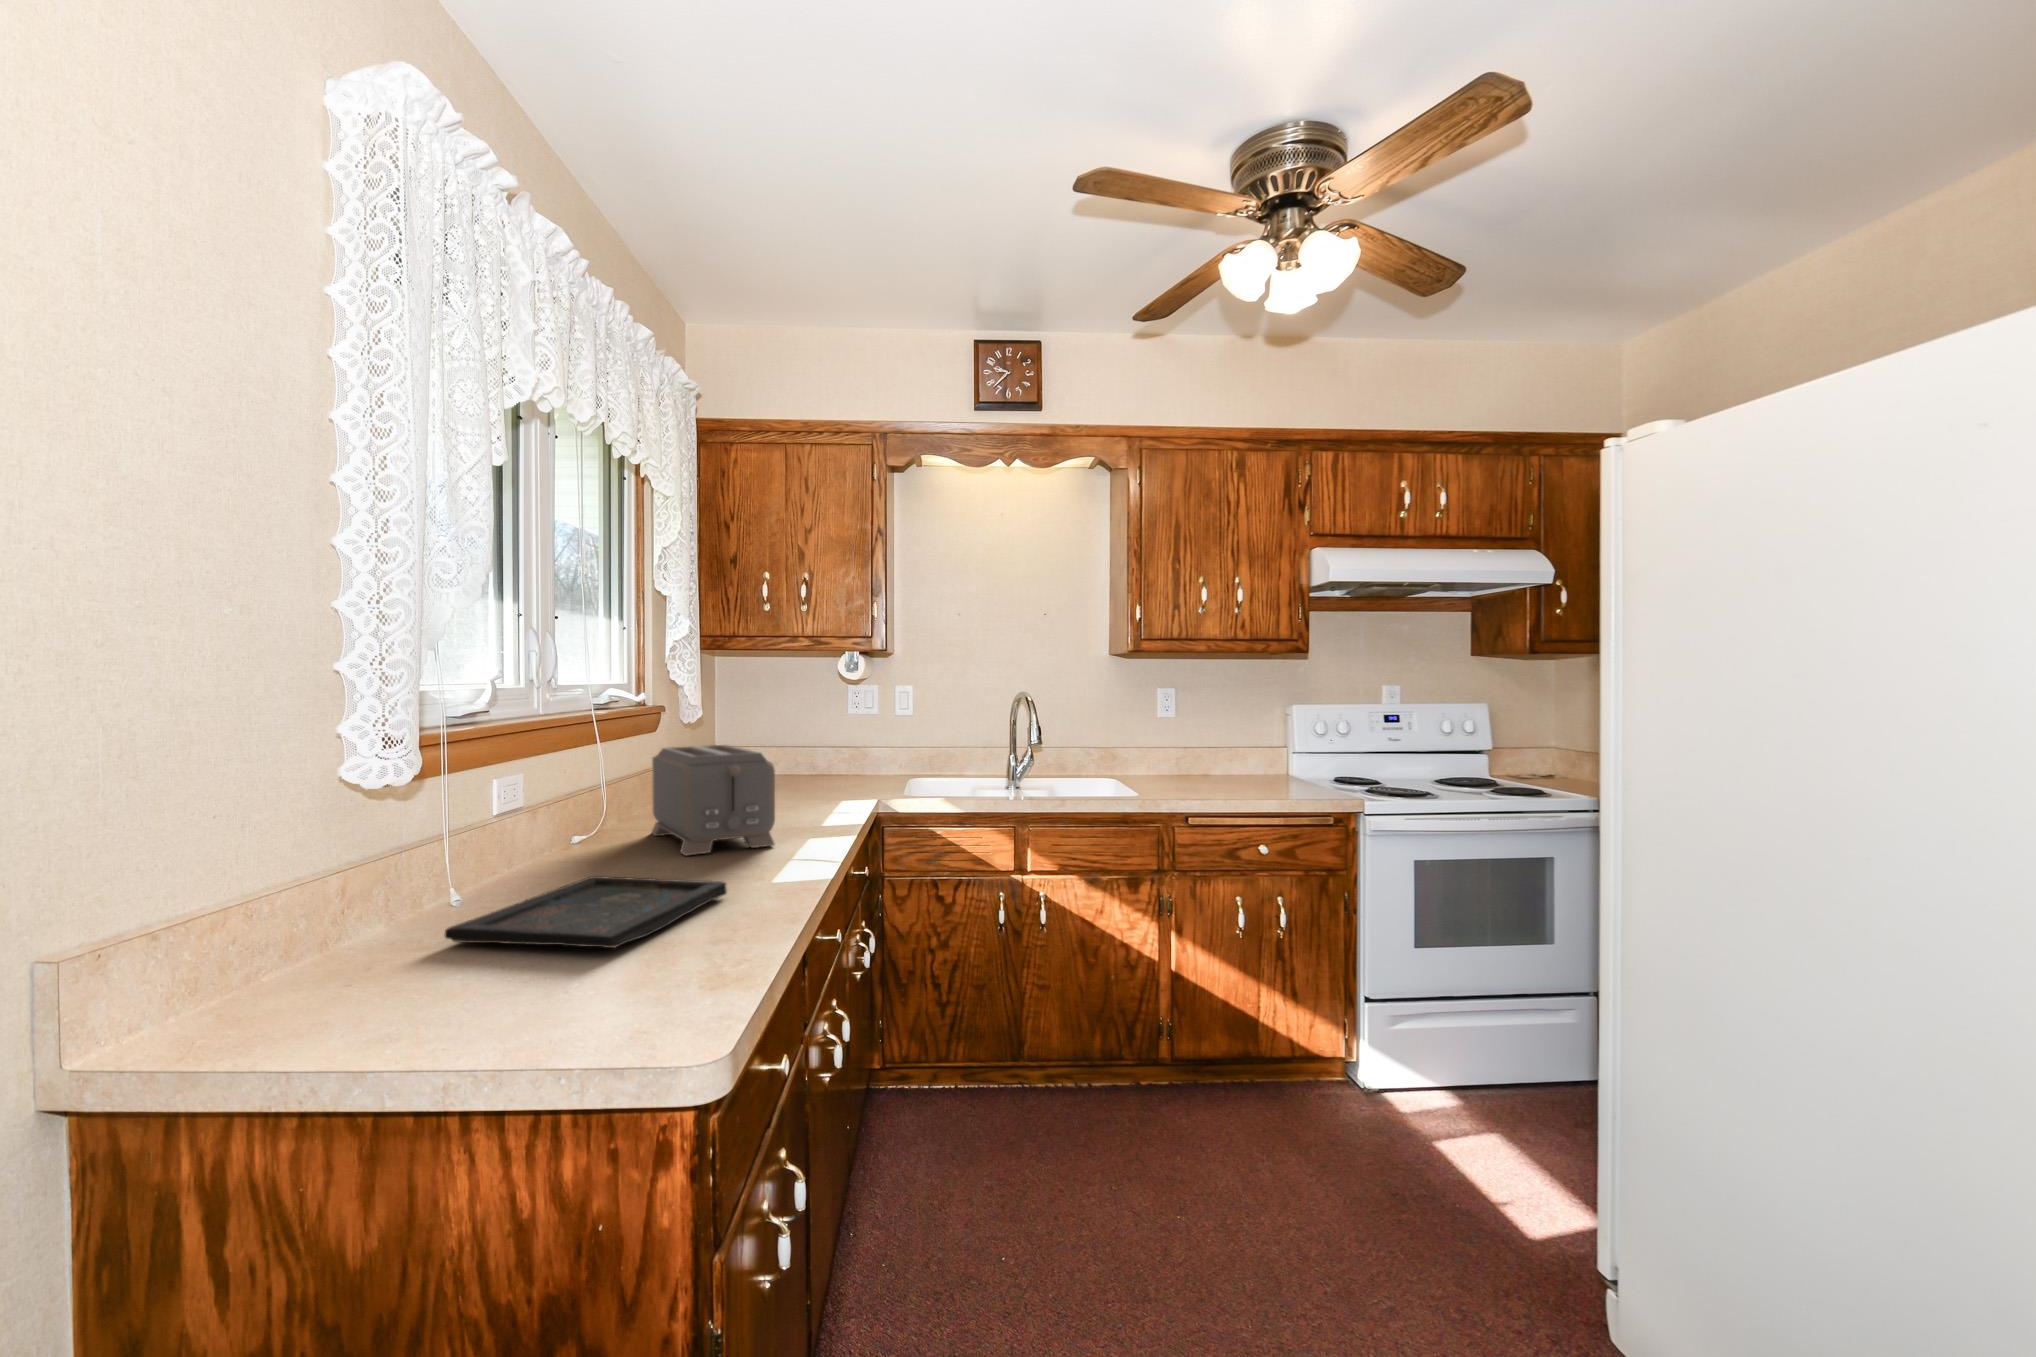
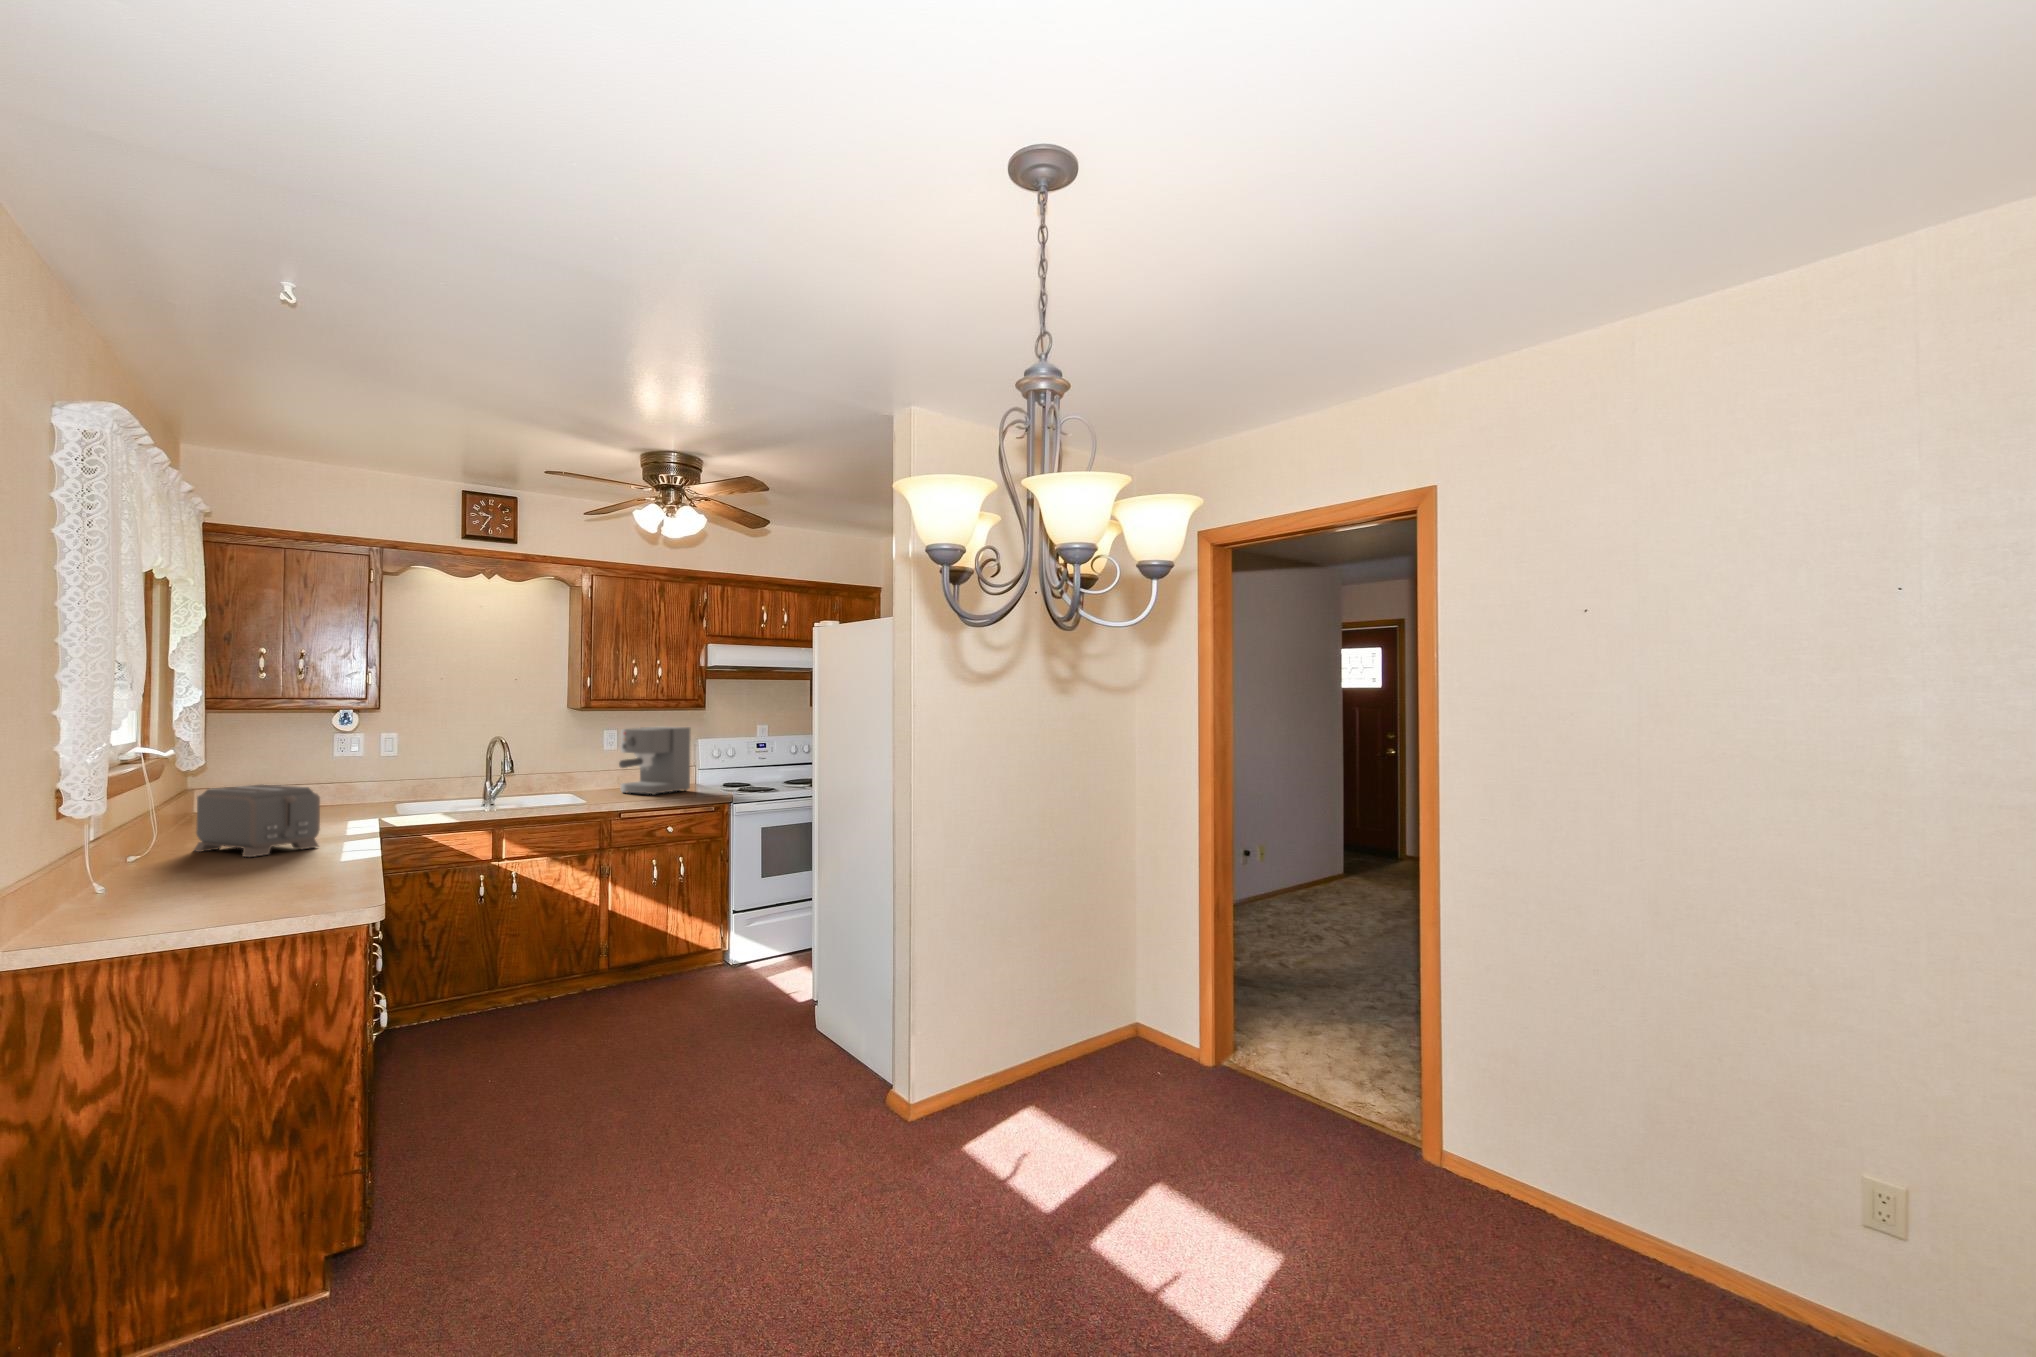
coffee maker: none [1181,682,1286,790] -> present [619,727,690,795]
tray: present [445,876,727,948] -> none [137,860,315,900]

